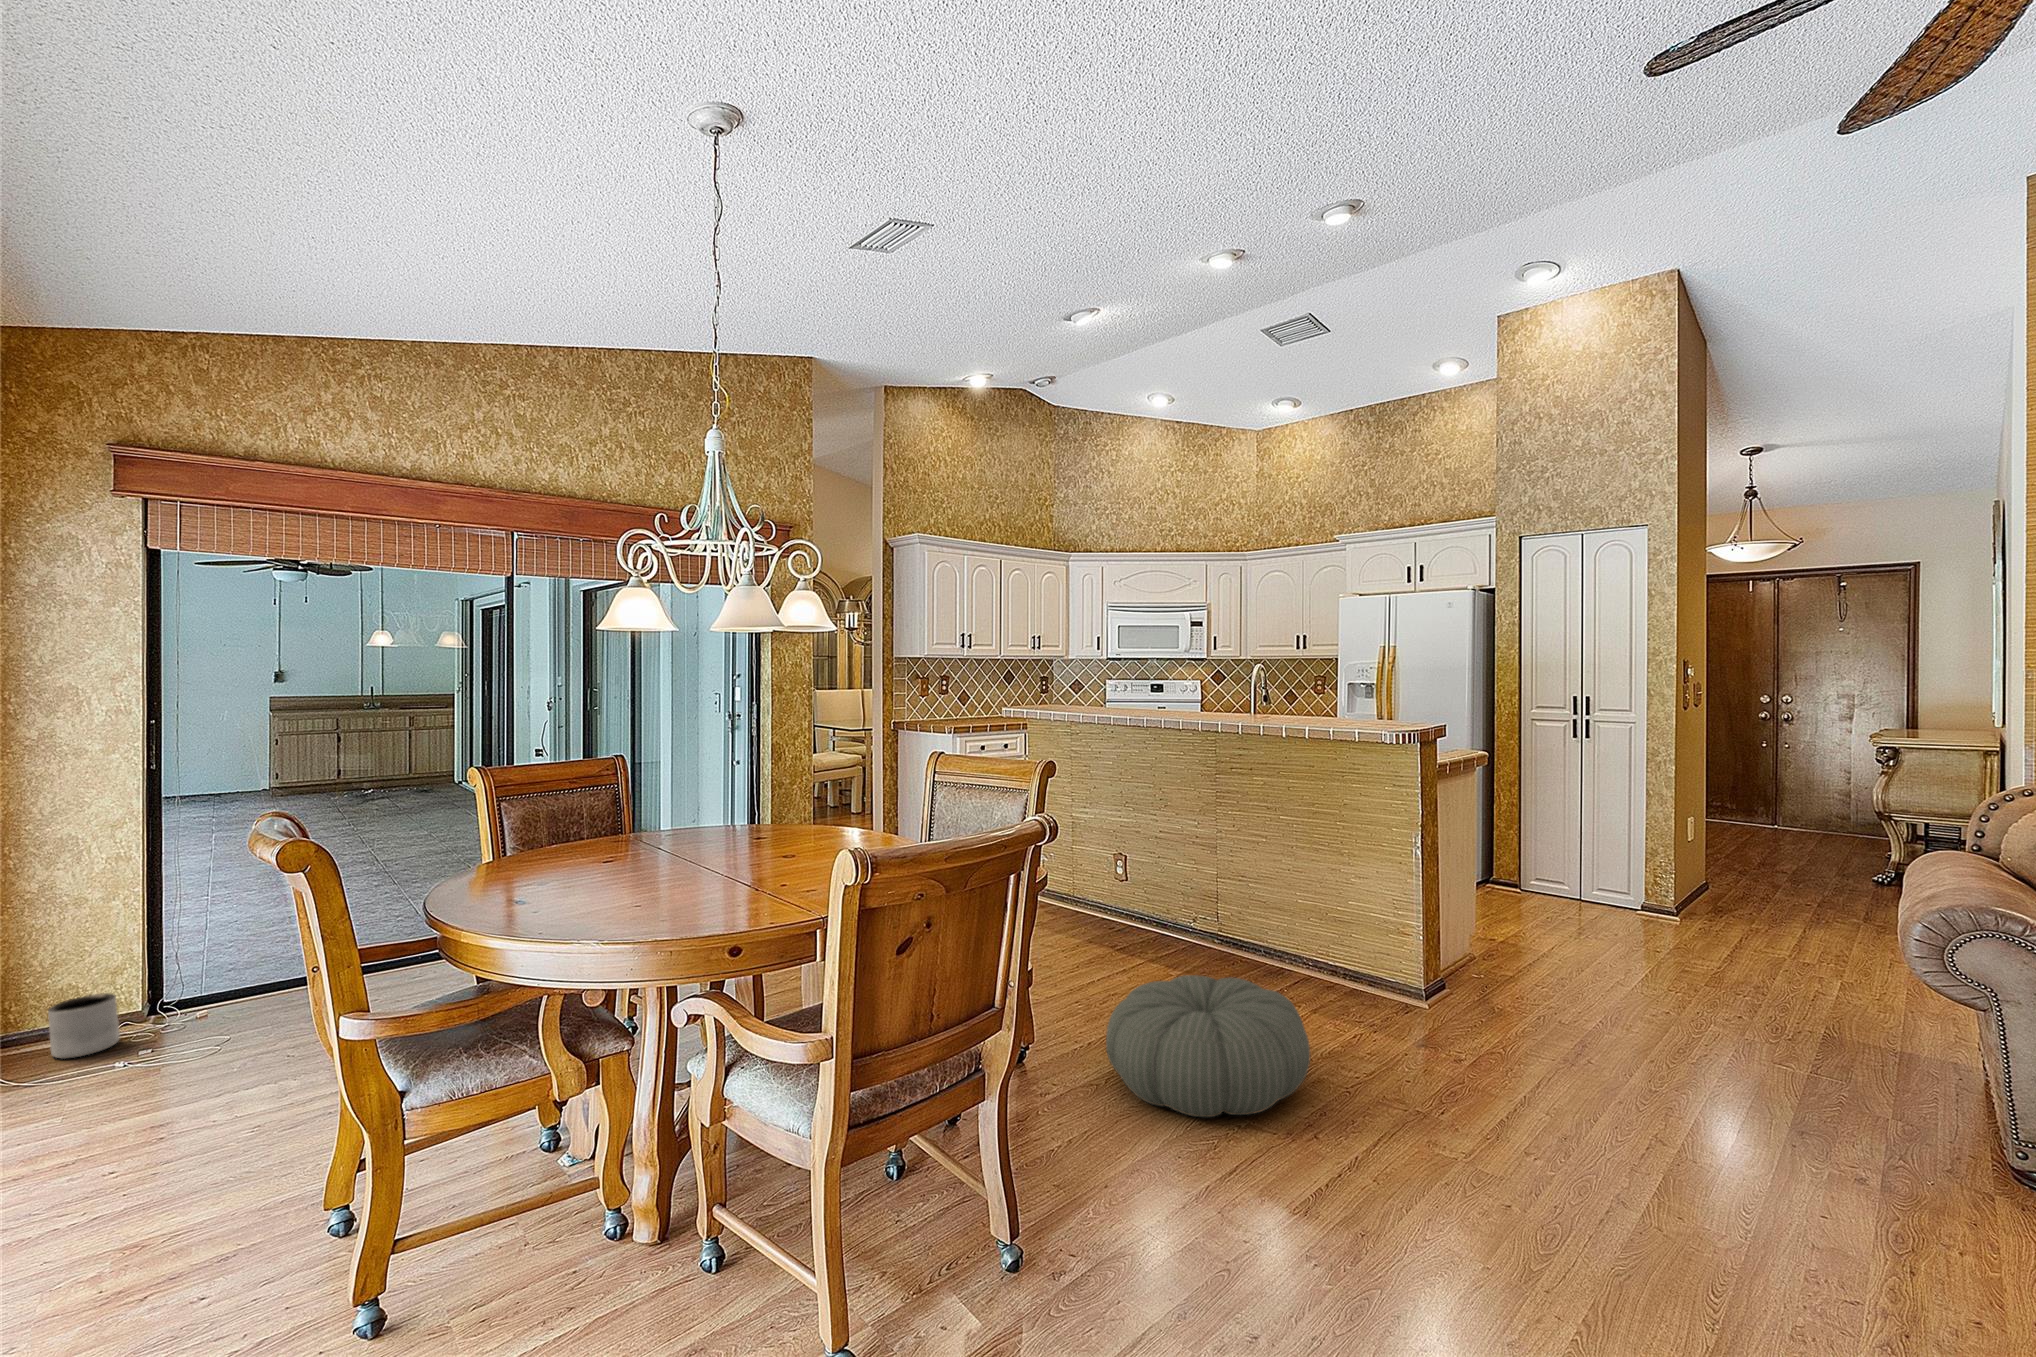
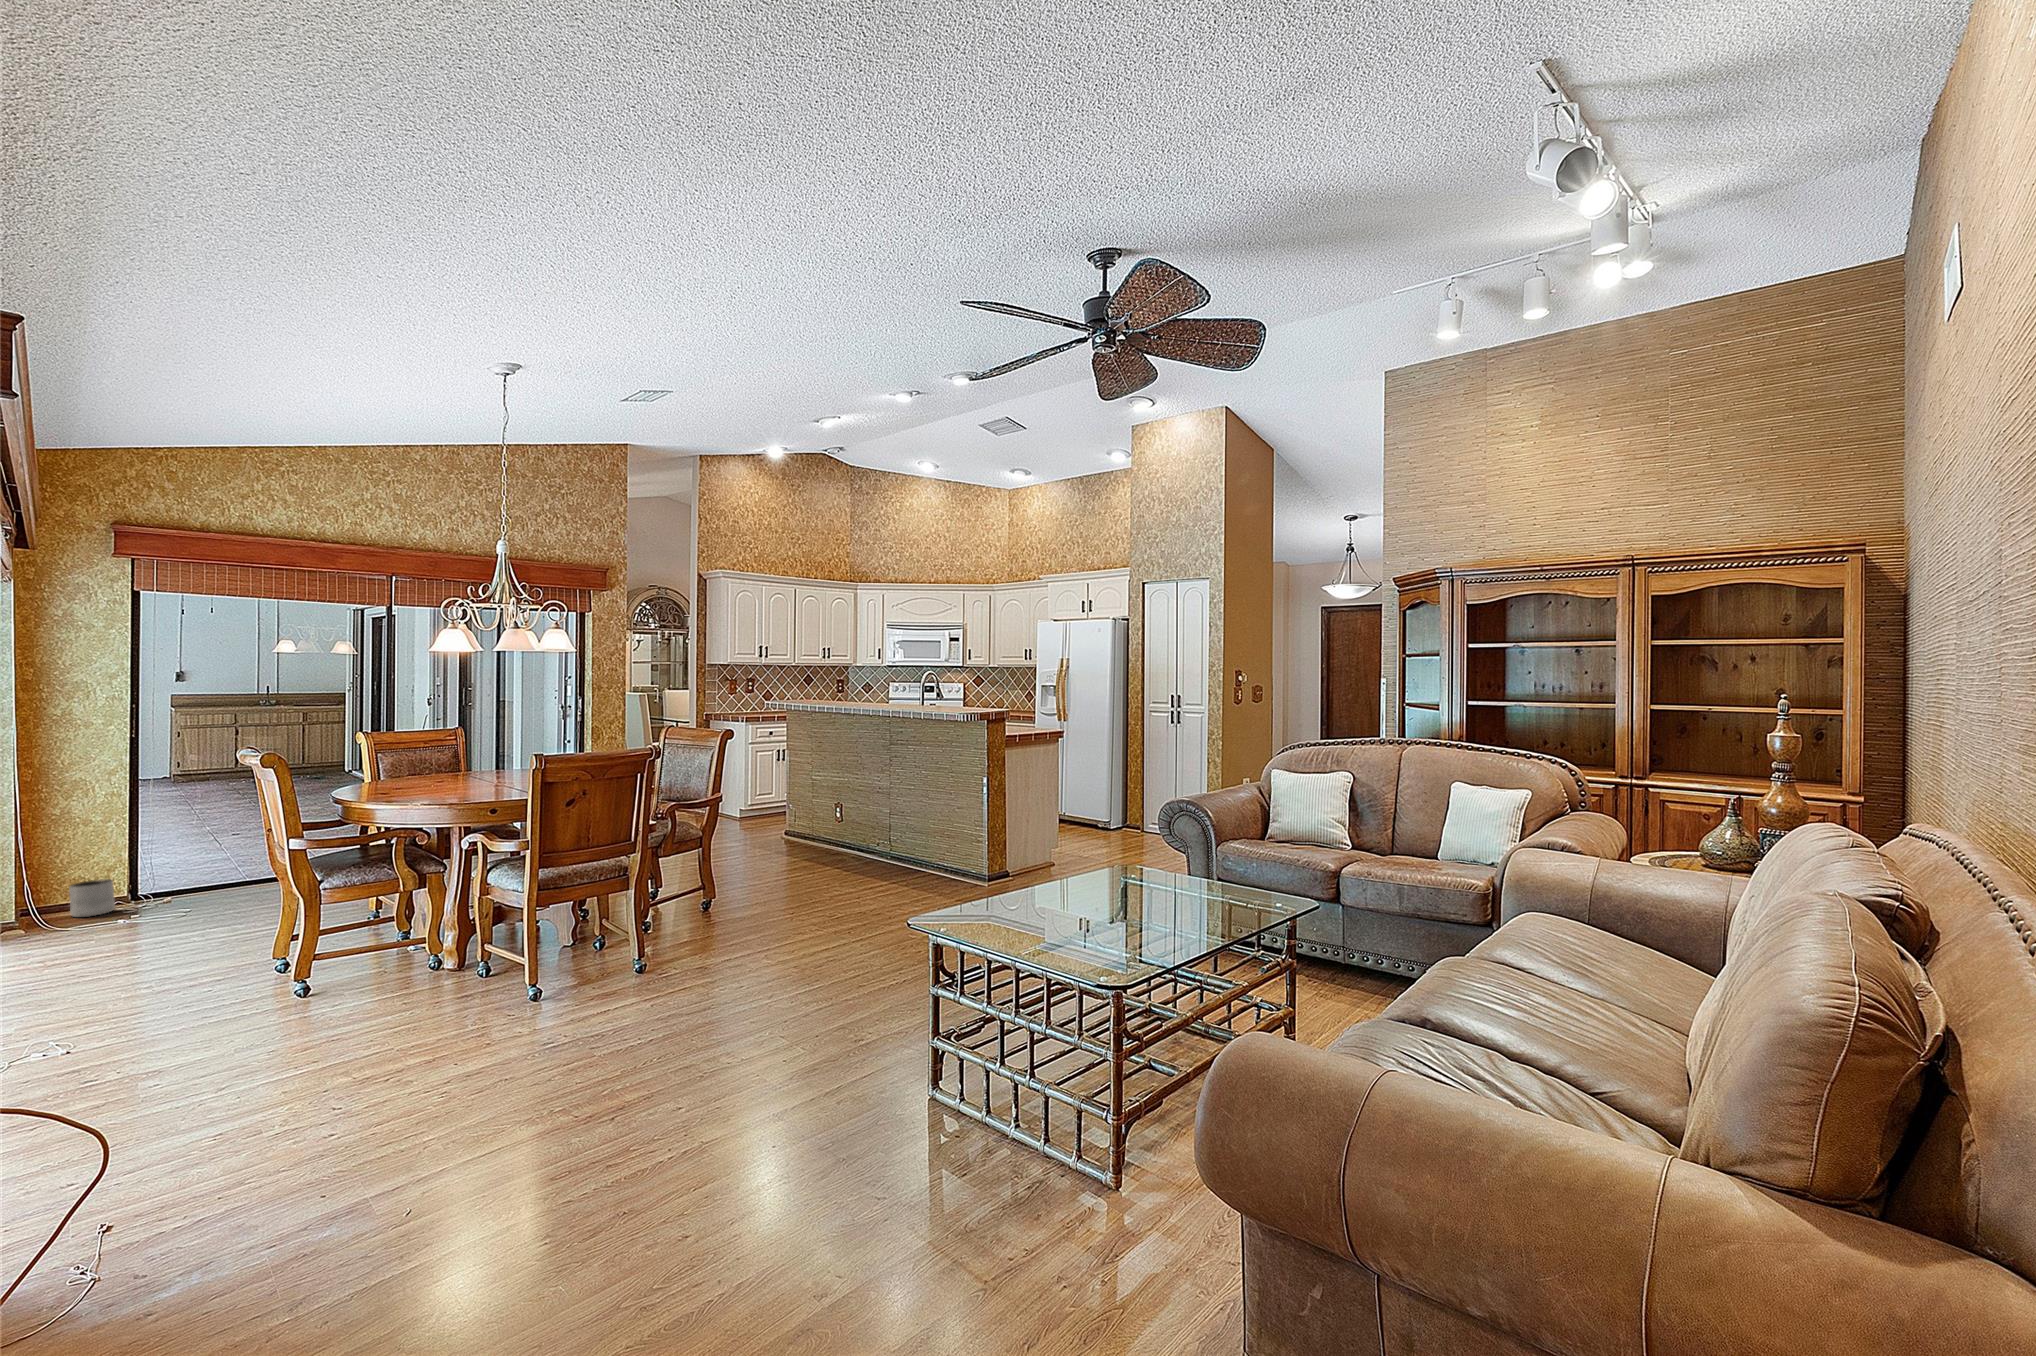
pouf: present [1106,975,1310,1117] -> none [751,858,872,929]

